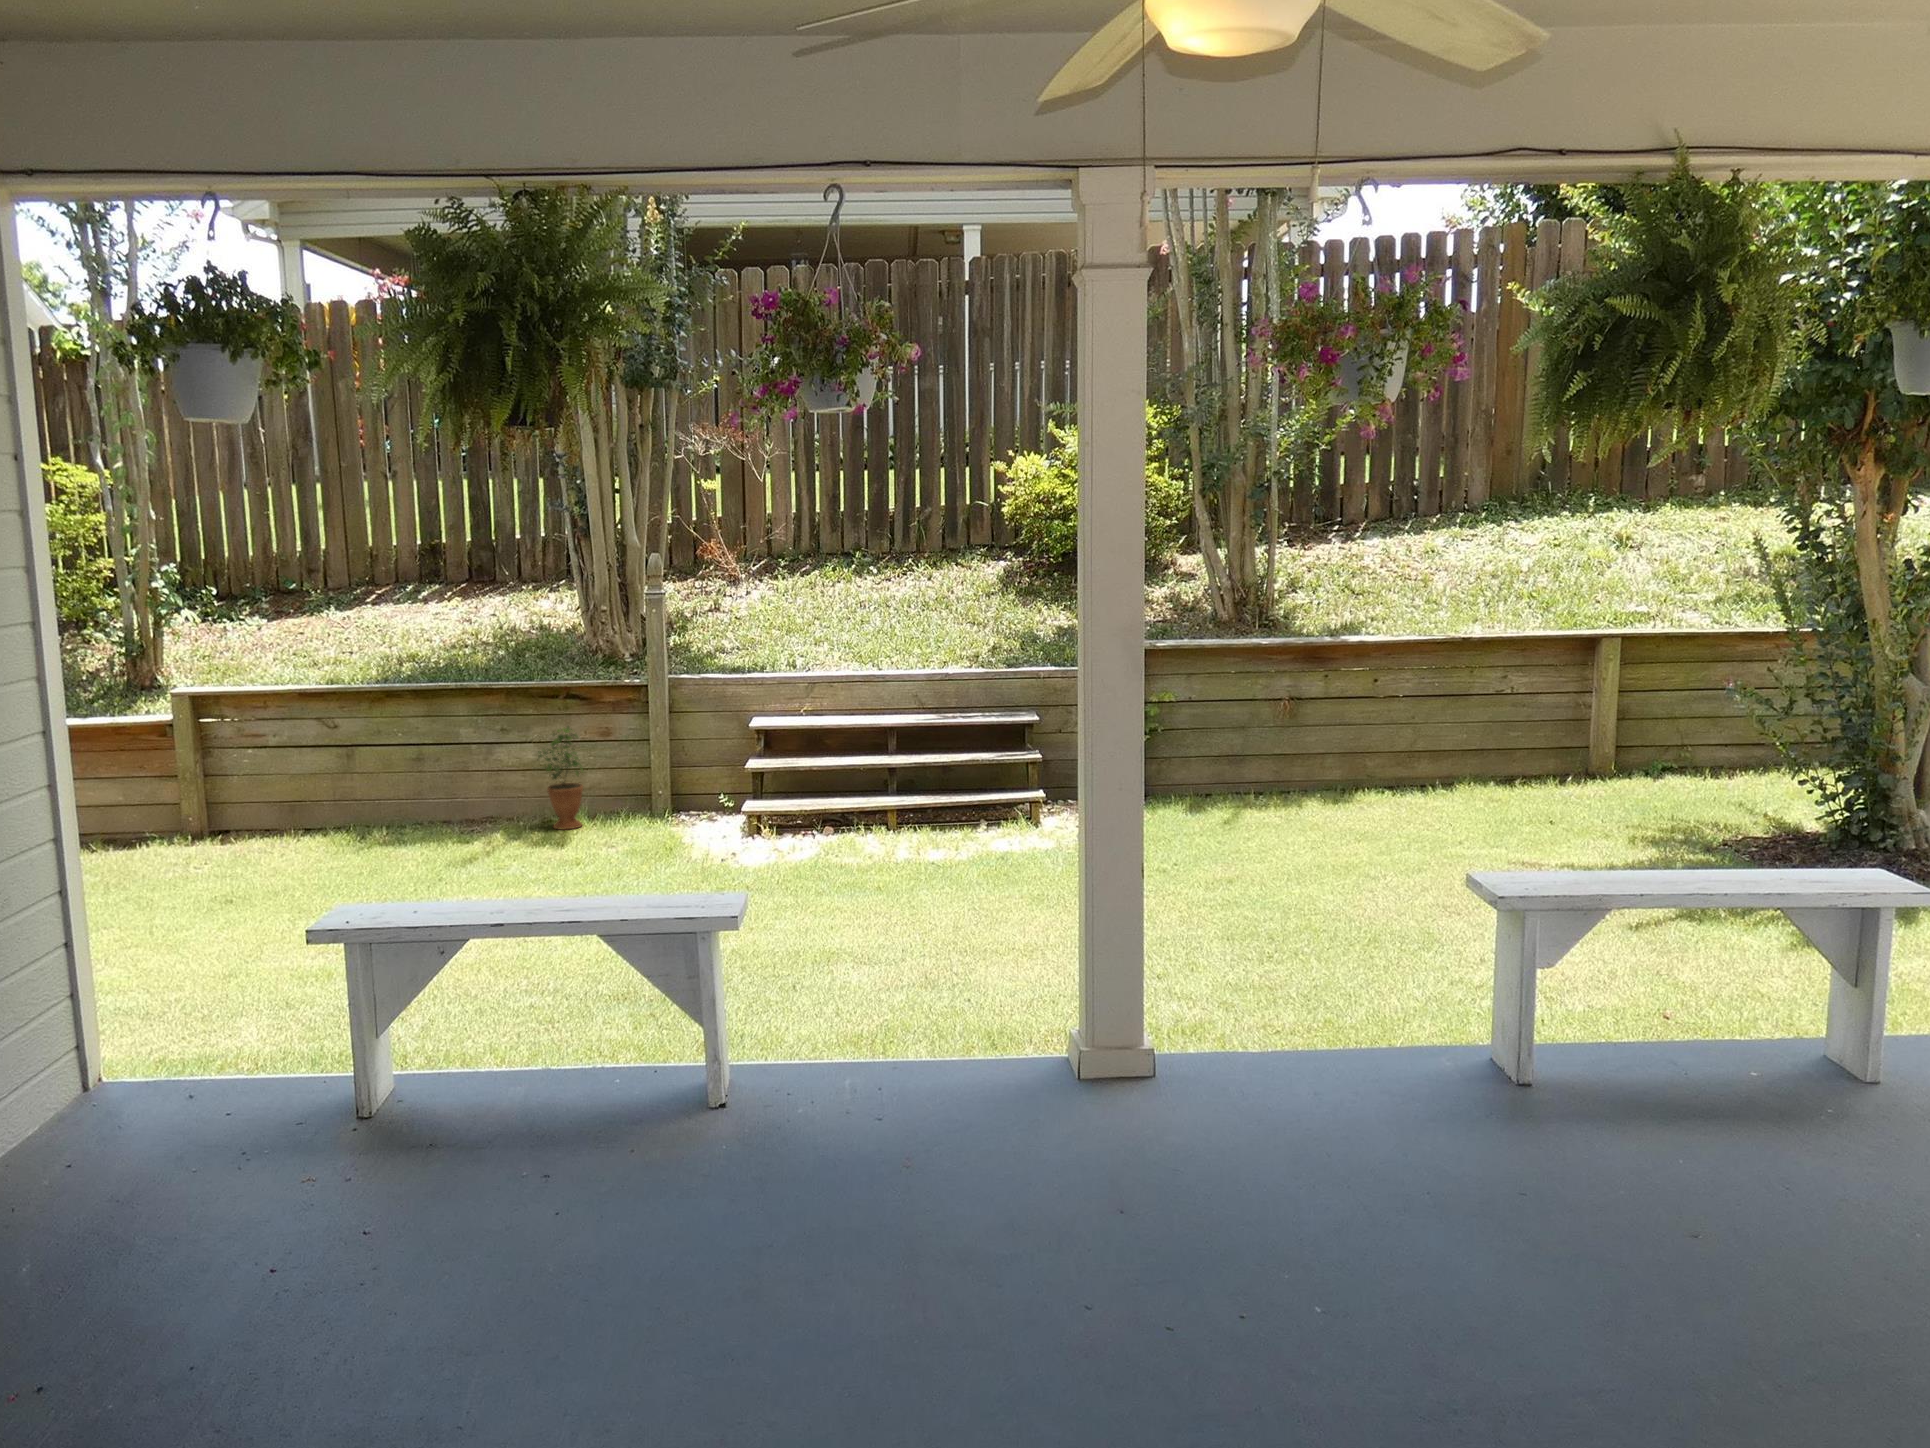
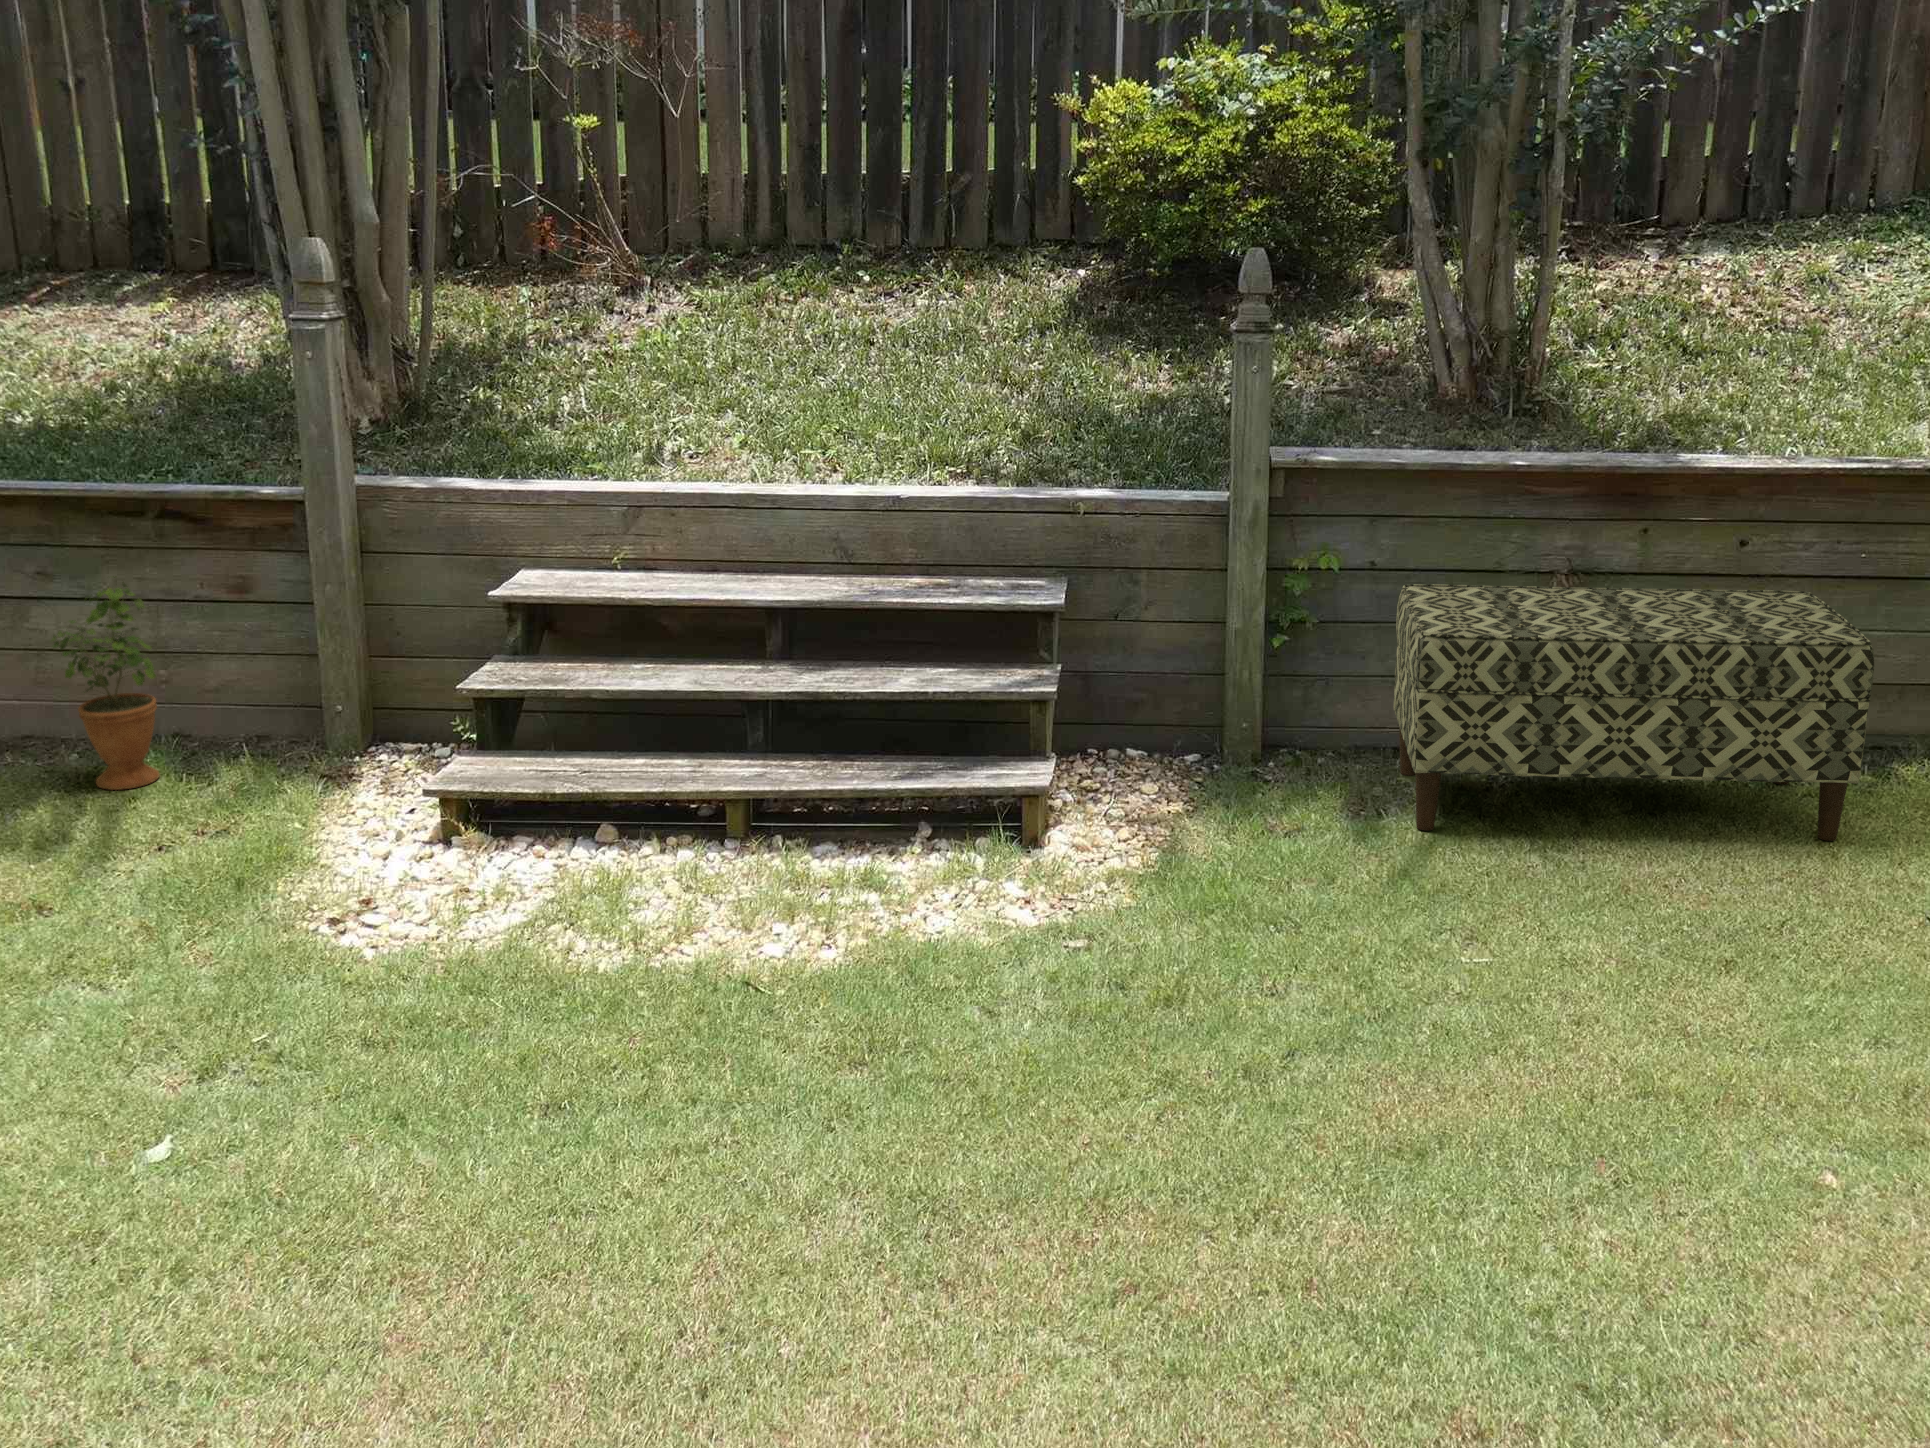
bench: none [1206,699,1435,818] -> present [1394,584,1874,841]

